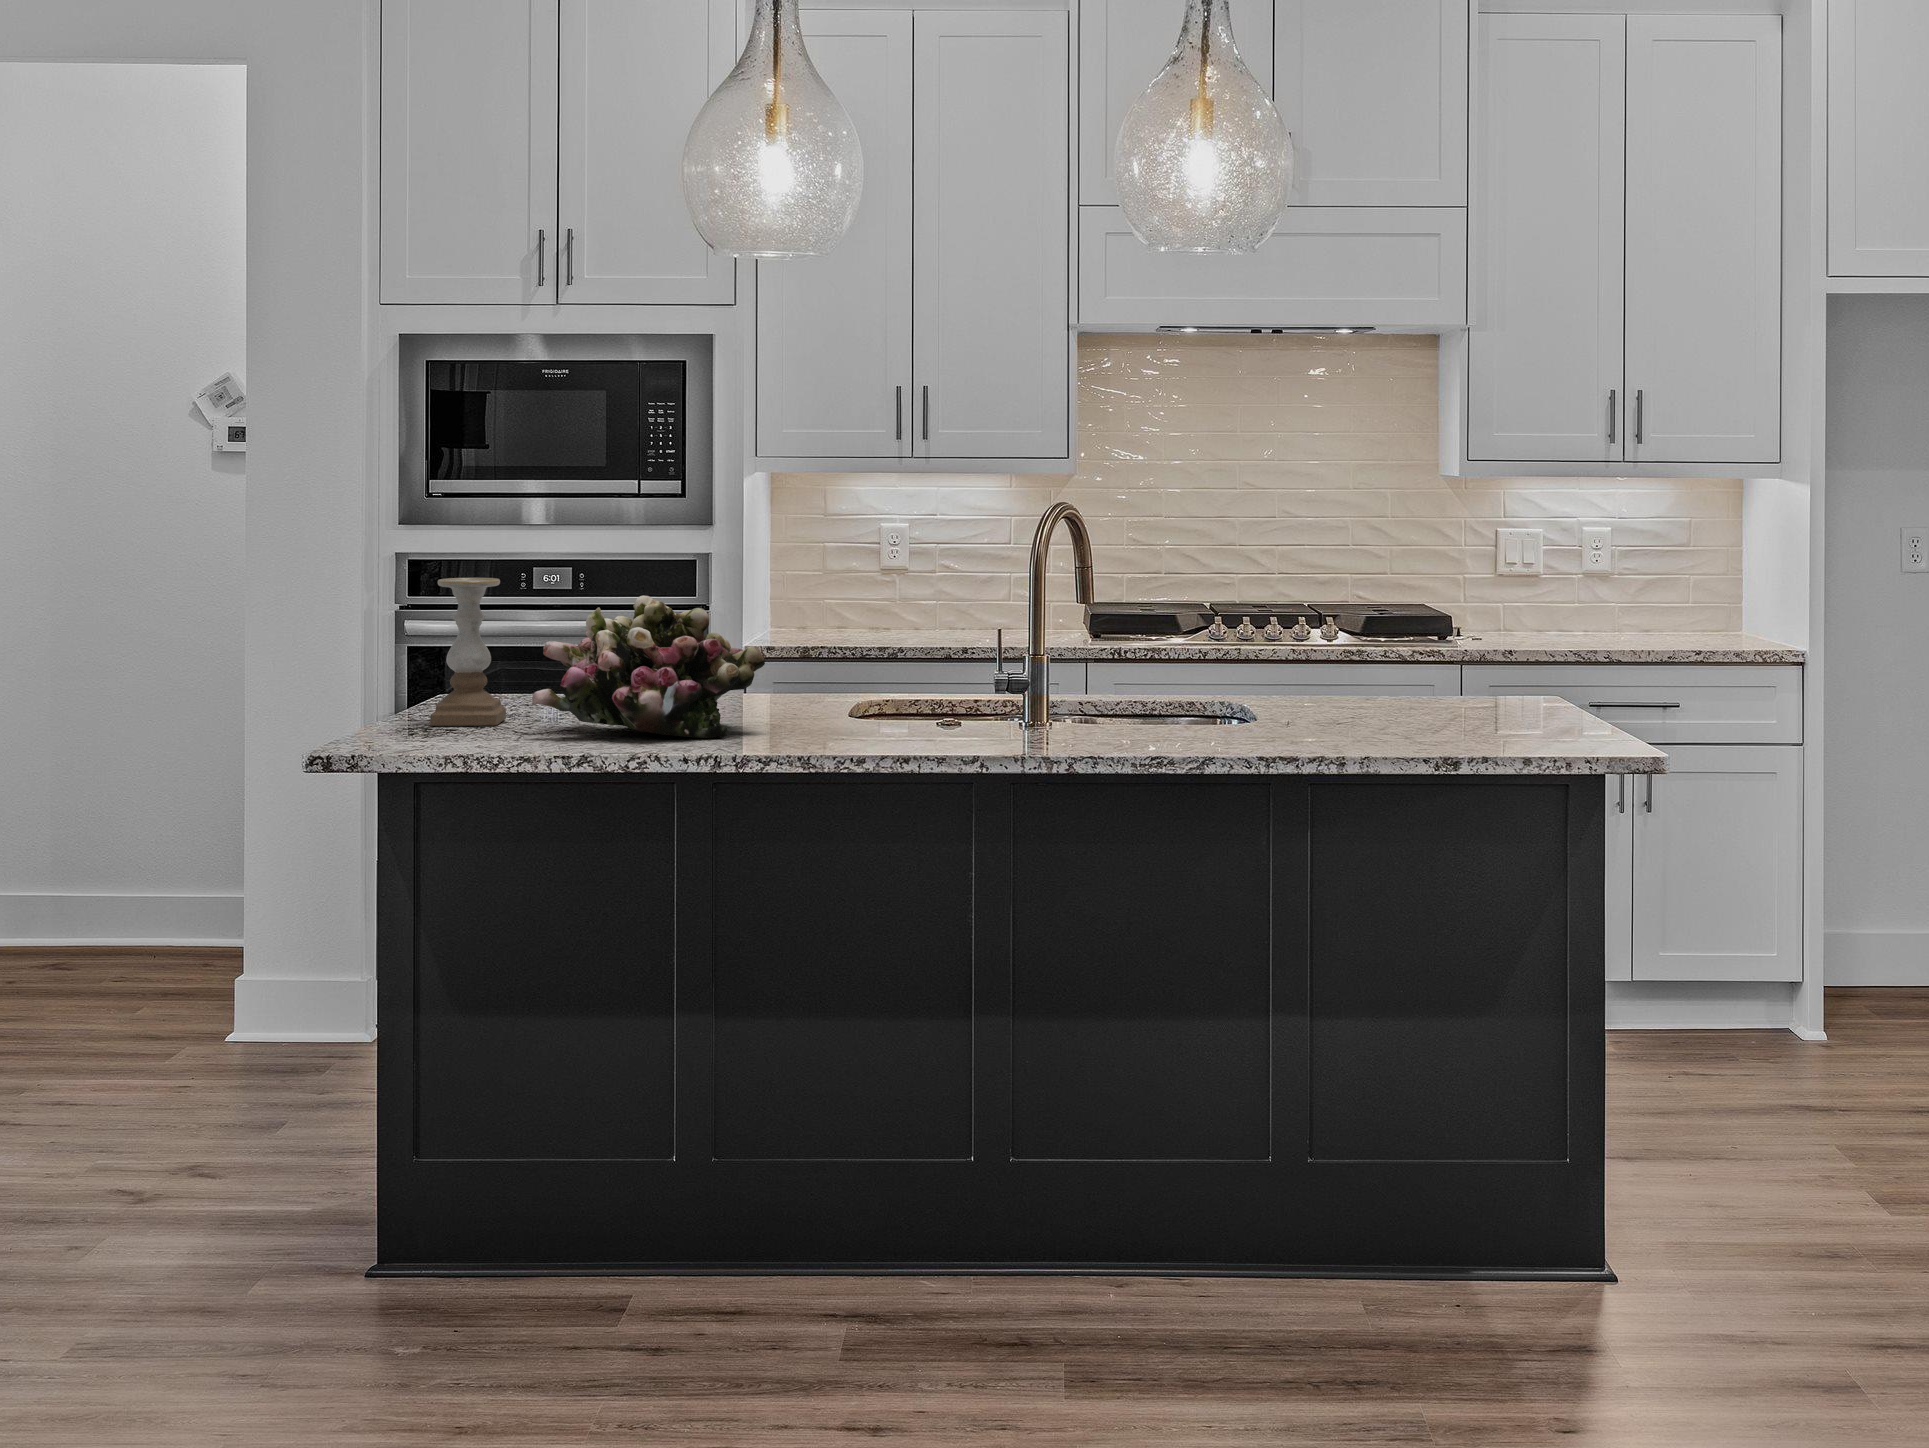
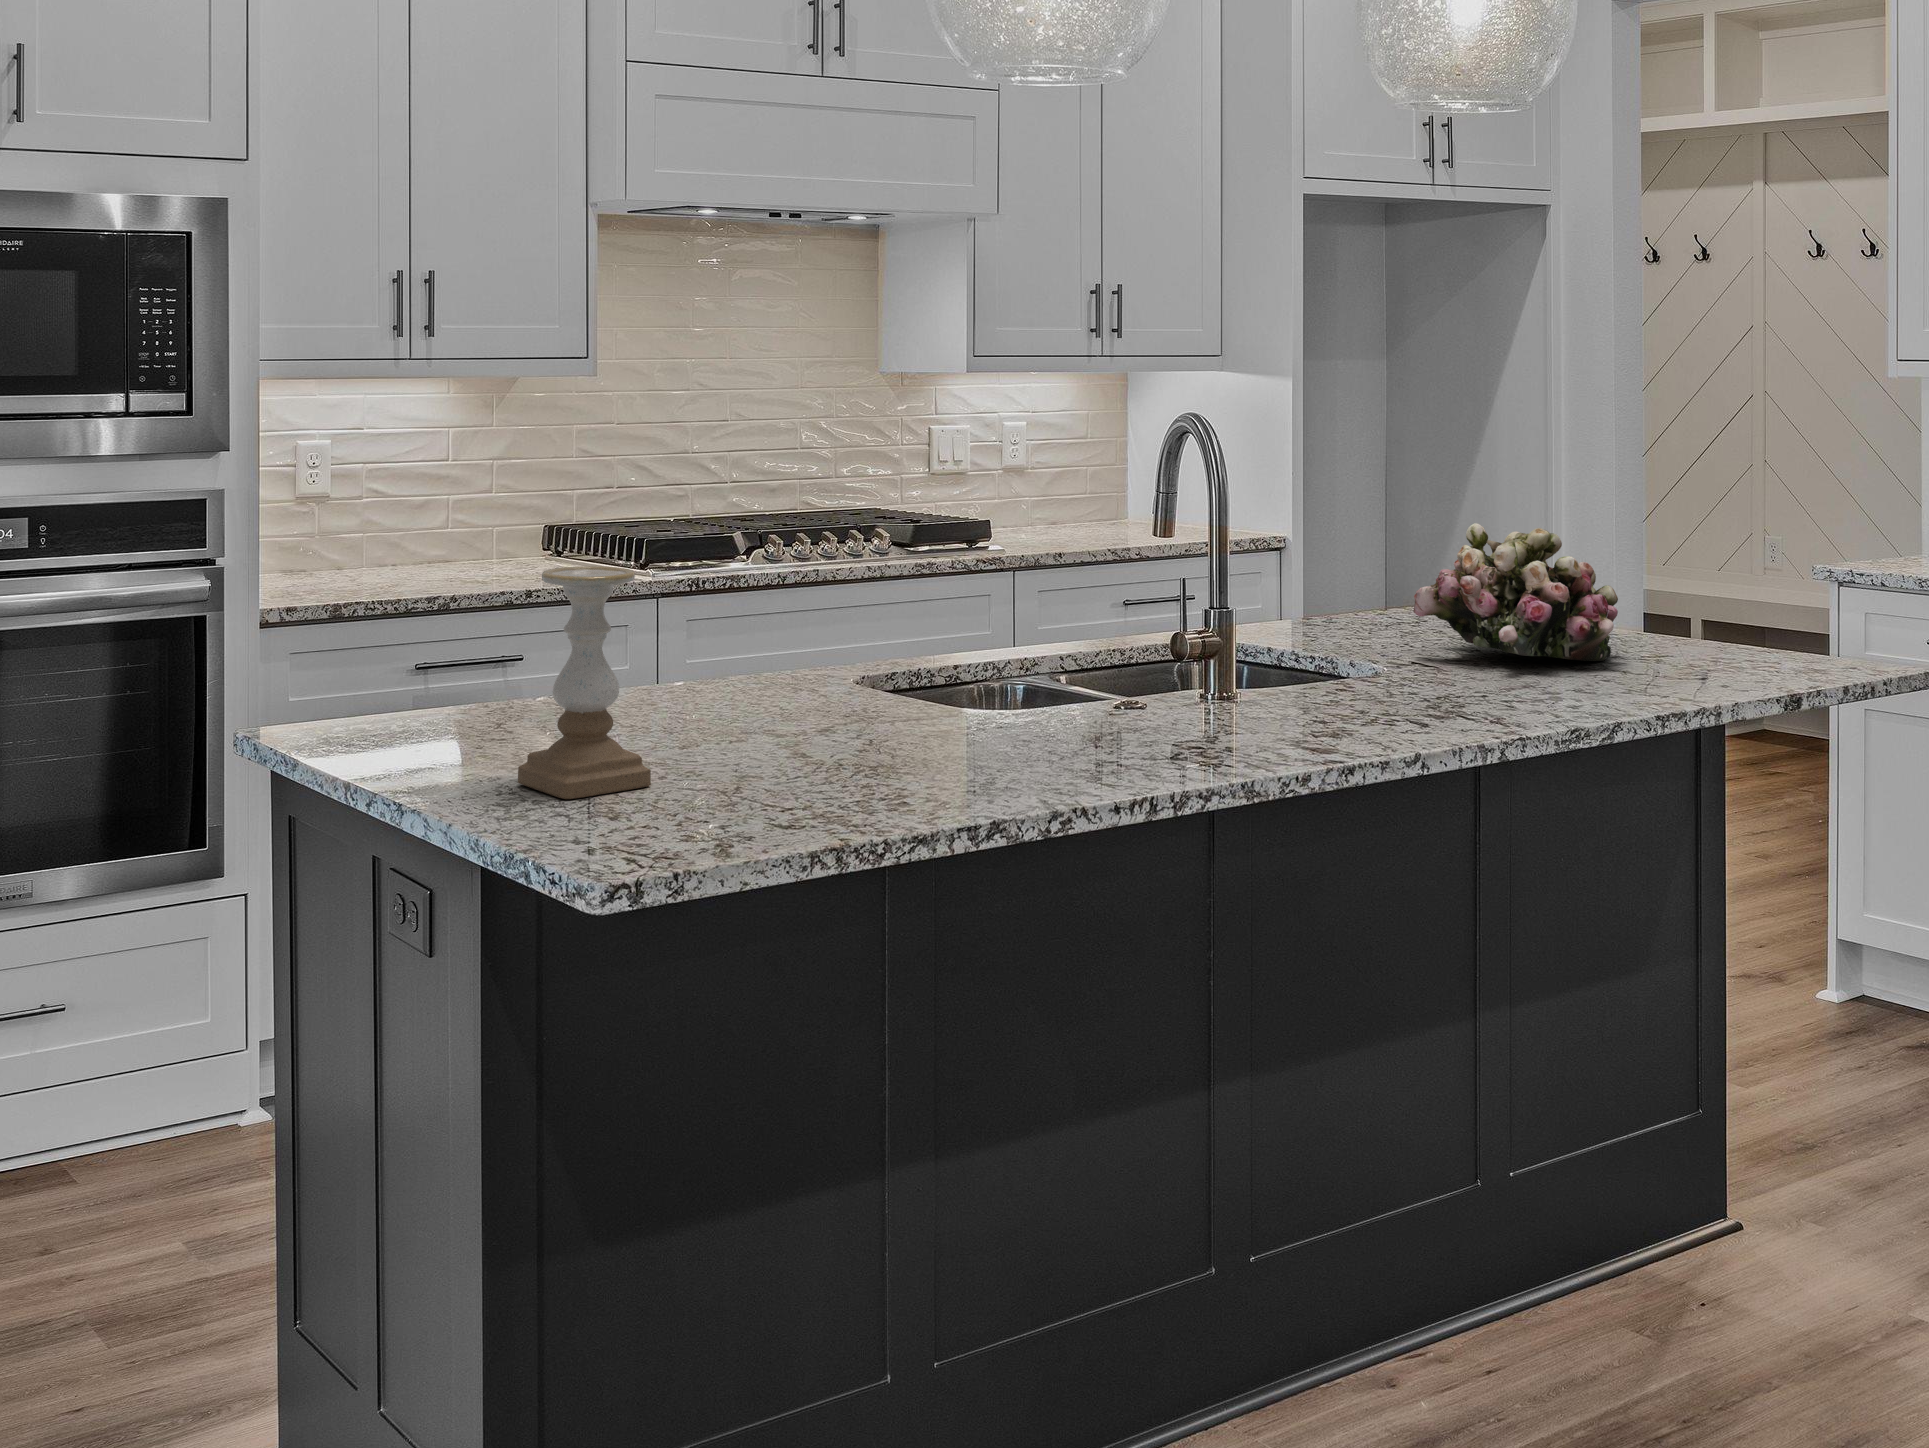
flower arrangement: present [532,596,765,738] -> present [1413,523,1618,661]

